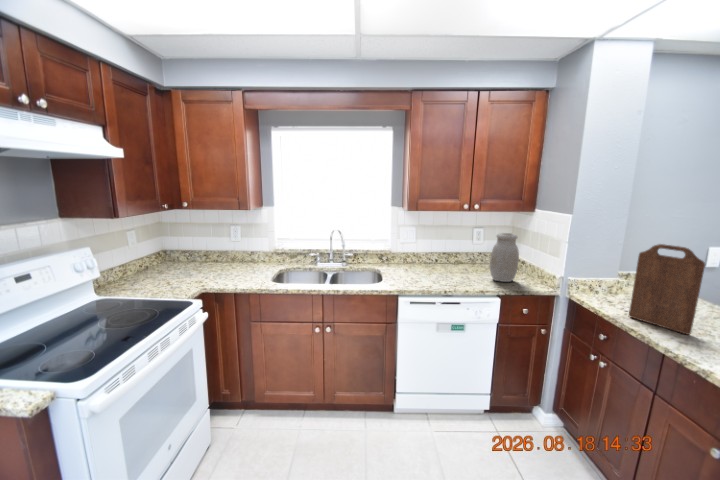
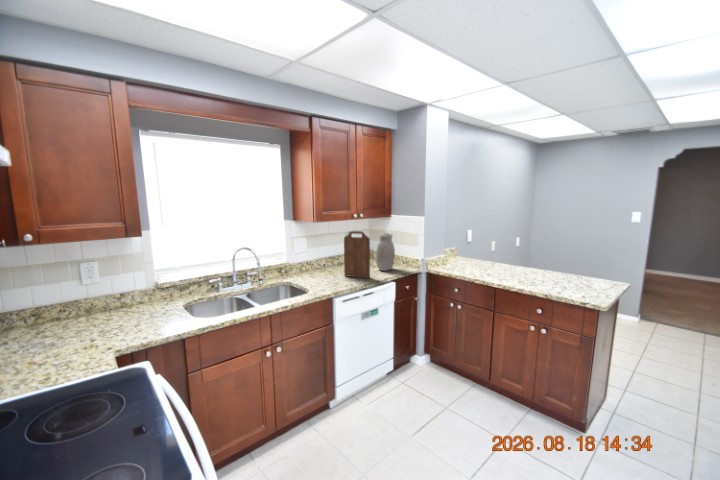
cutting board: present [629,244,705,335] -> present [344,231,370,278]

